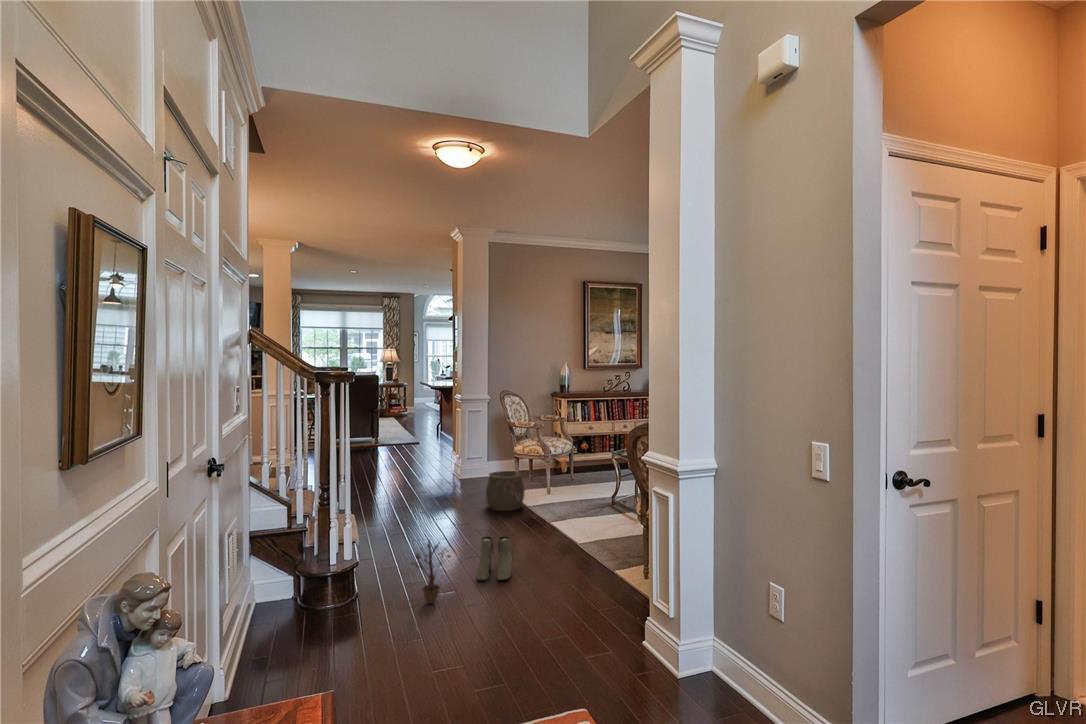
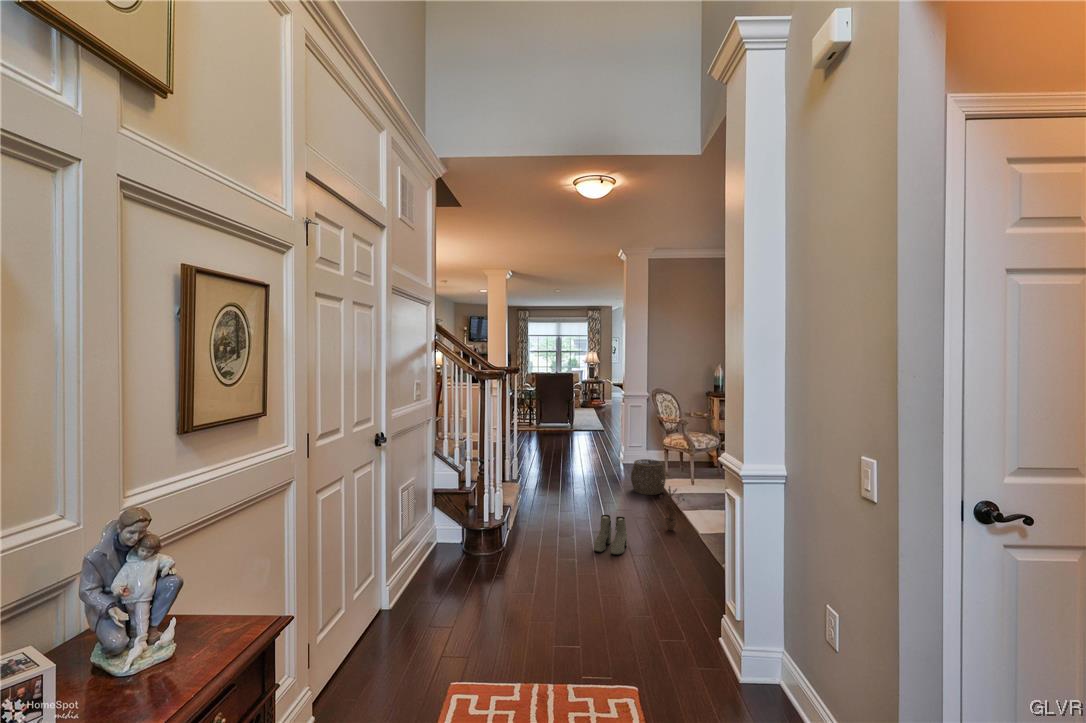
decorative plant: present [403,540,450,604] -> present [653,486,684,530]

